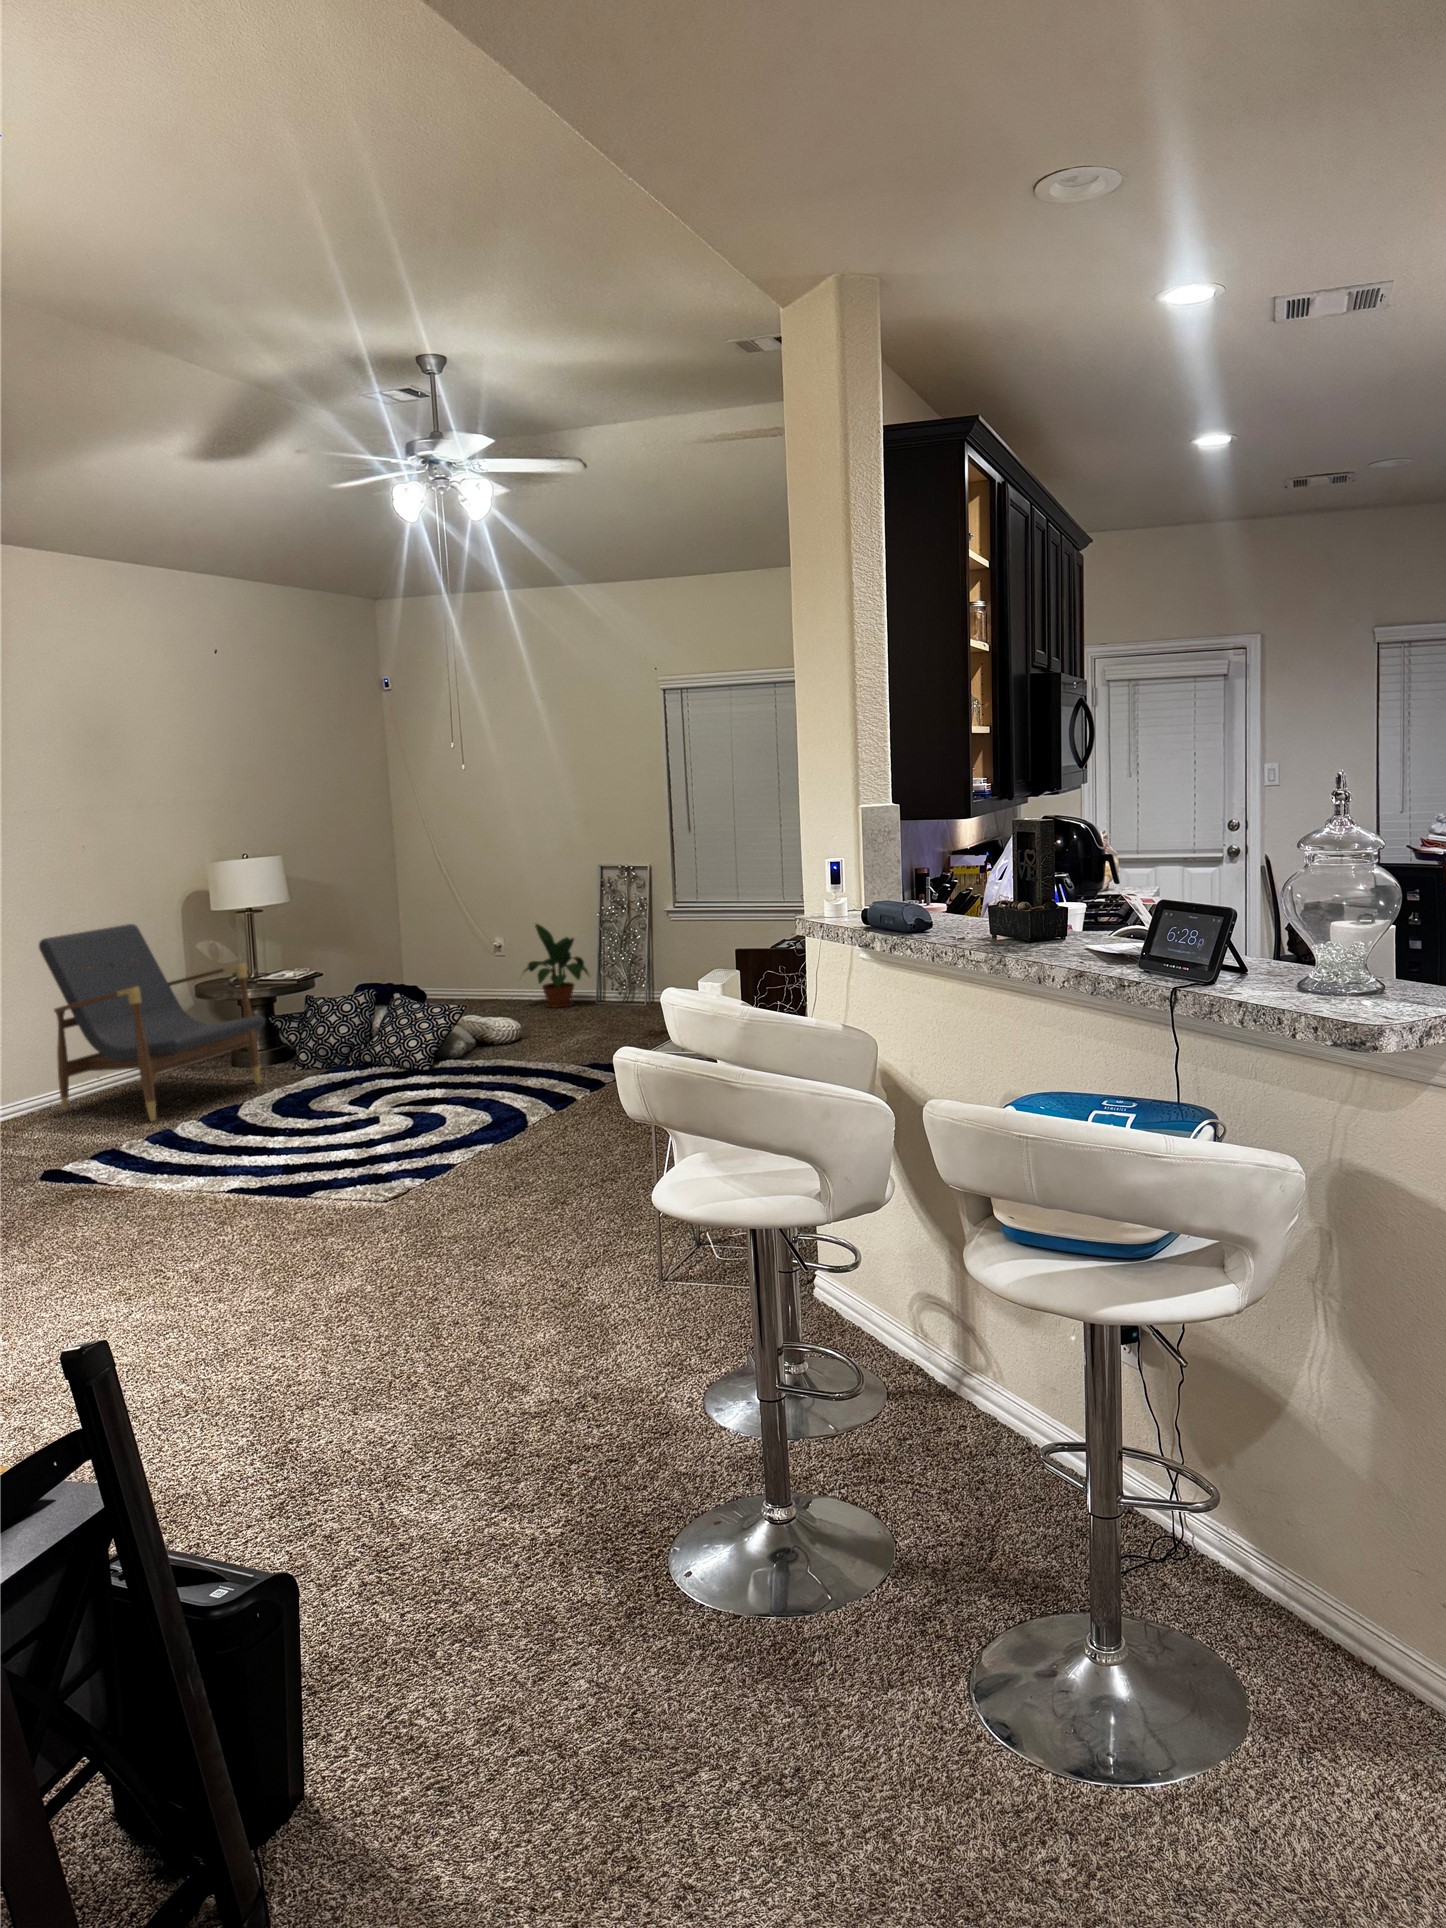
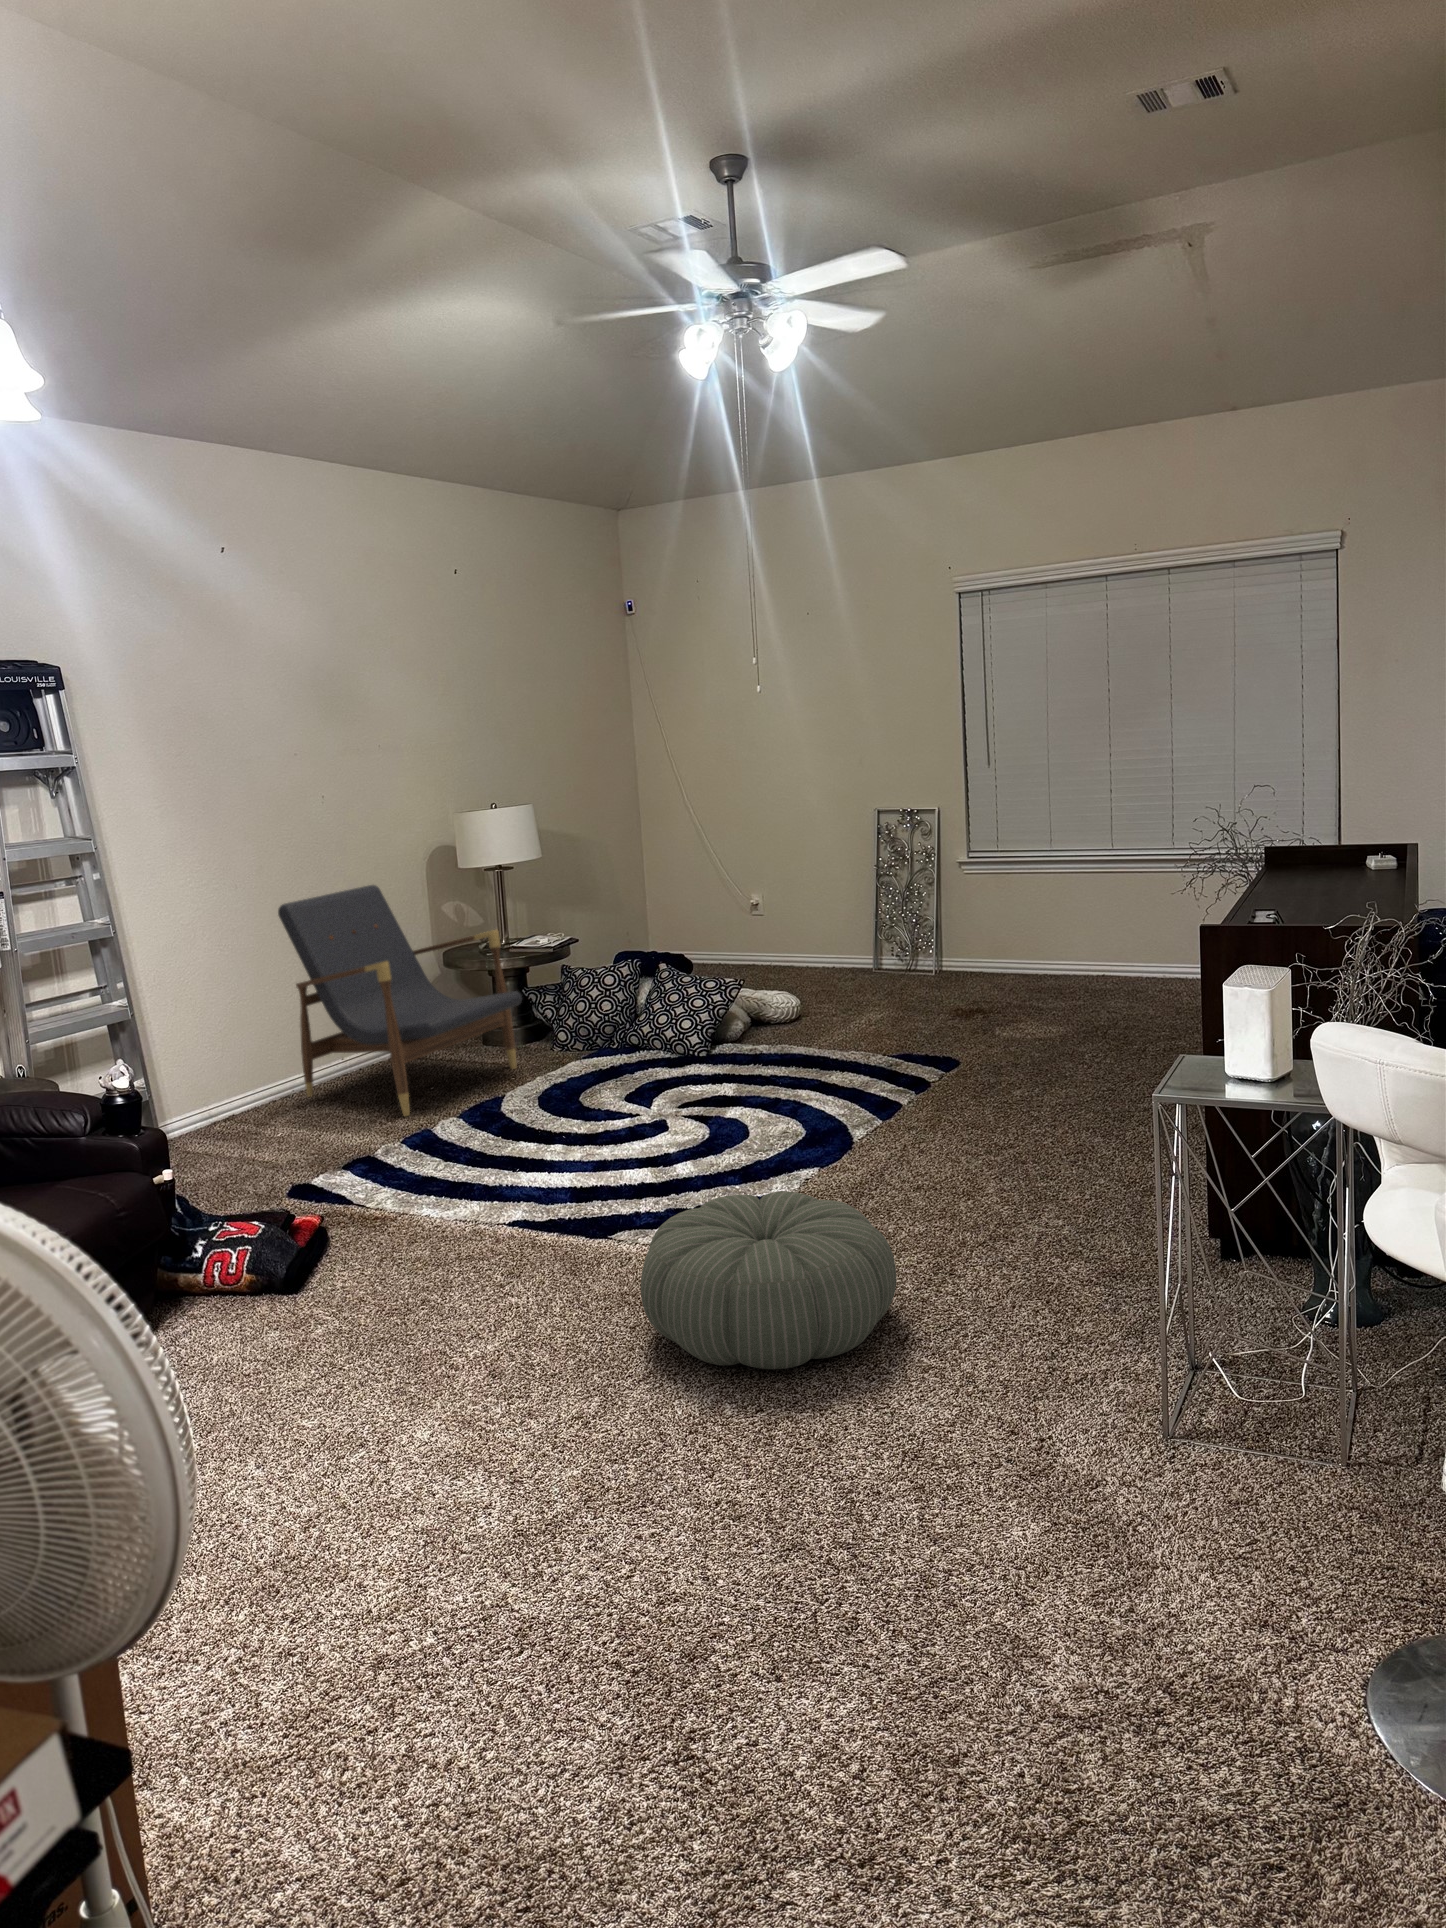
potted plant: present [523,924,589,1007] -> none [786,877,870,975]
pouf: none [314,1145,513,1266] -> present [641,1191,896,1369]

